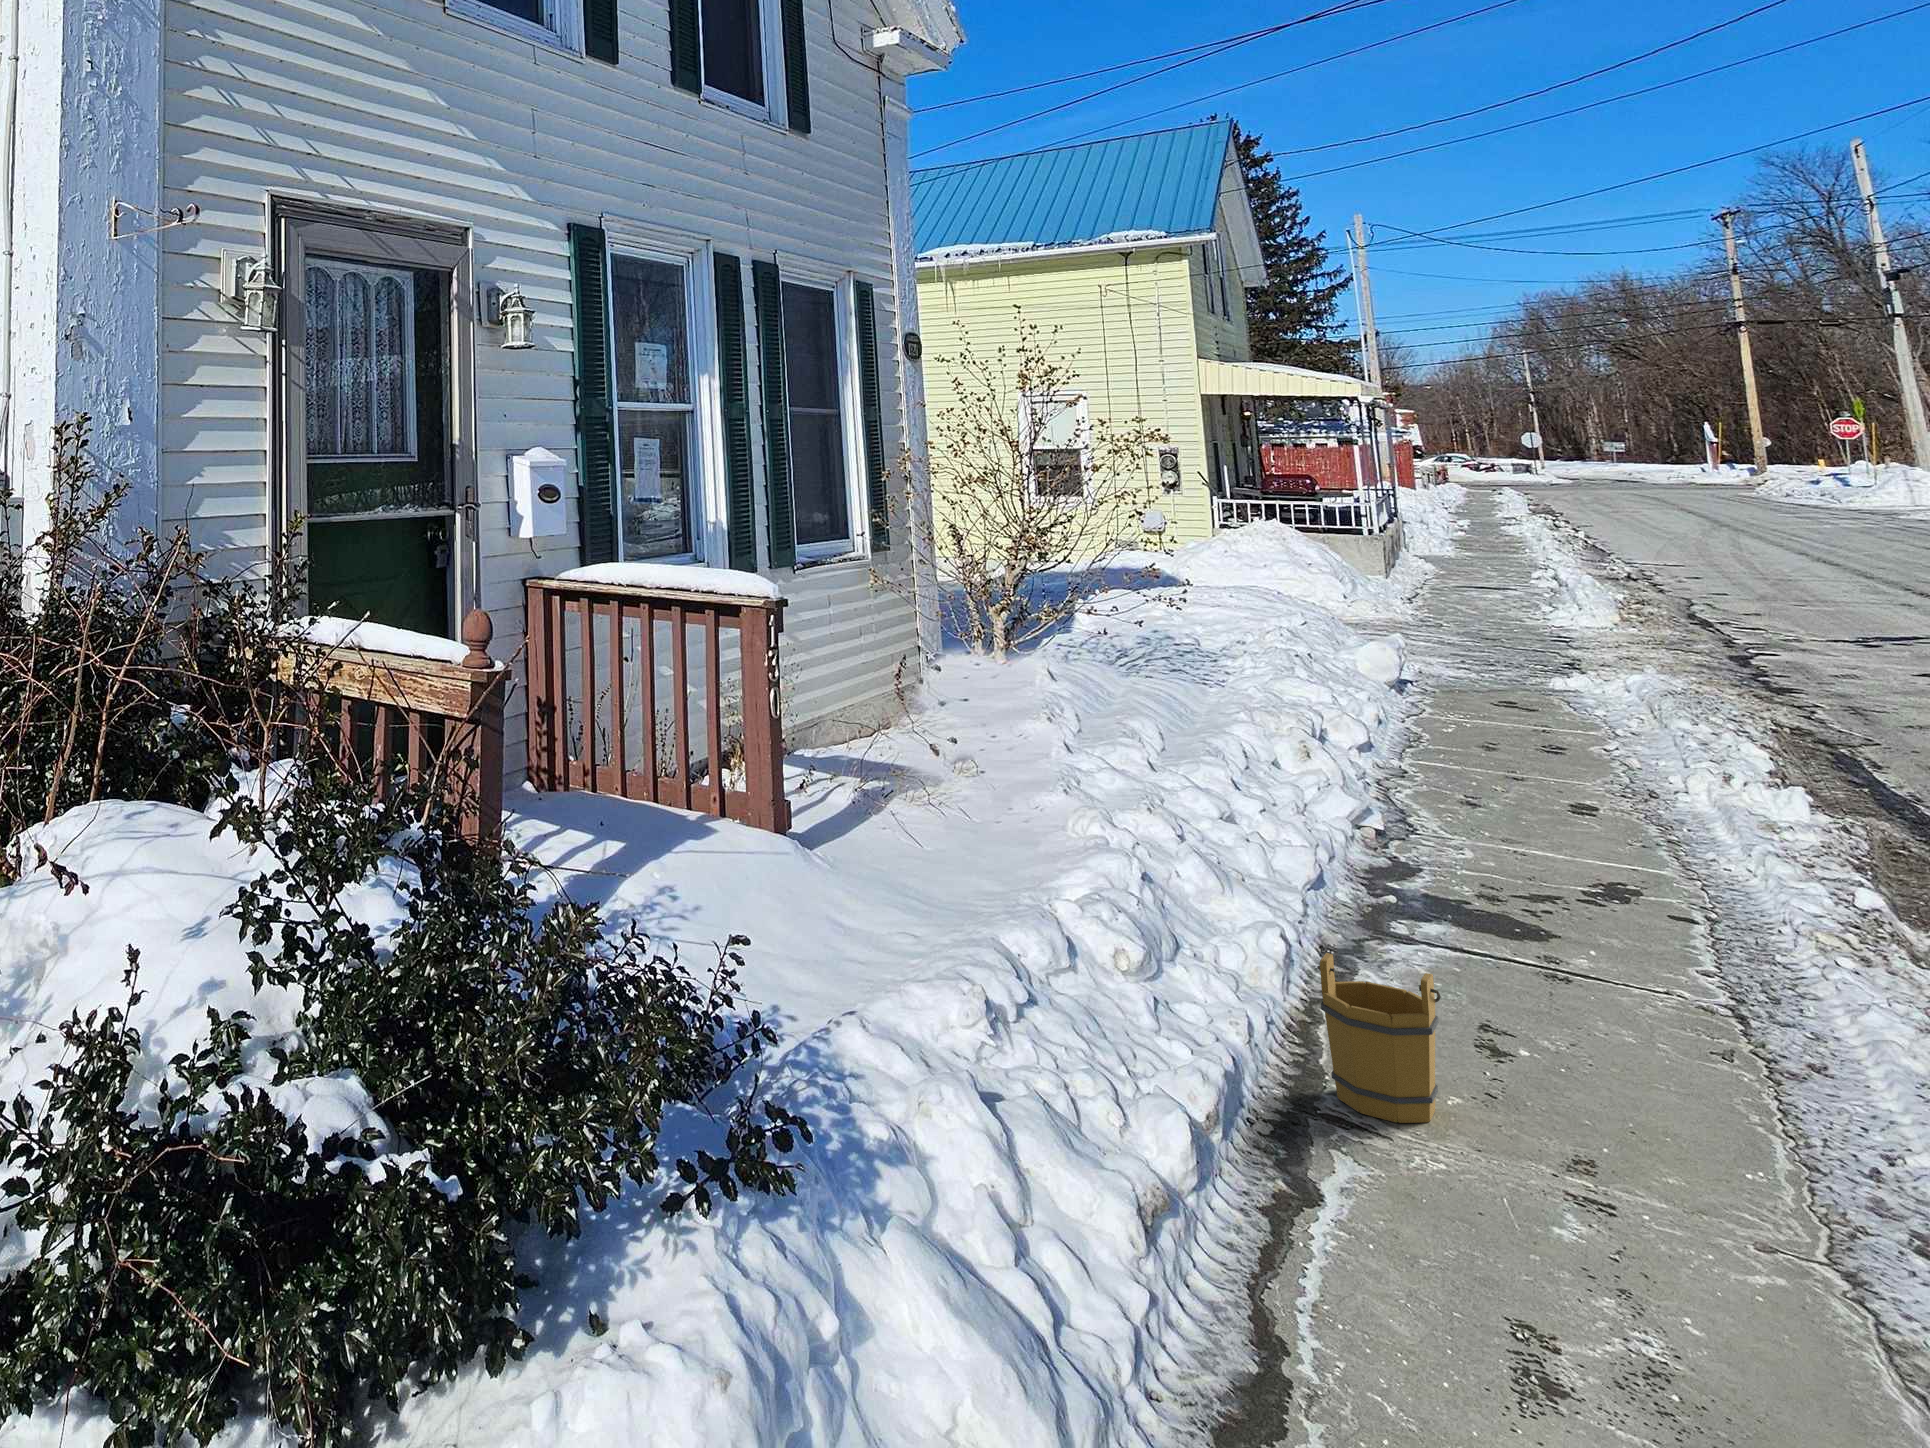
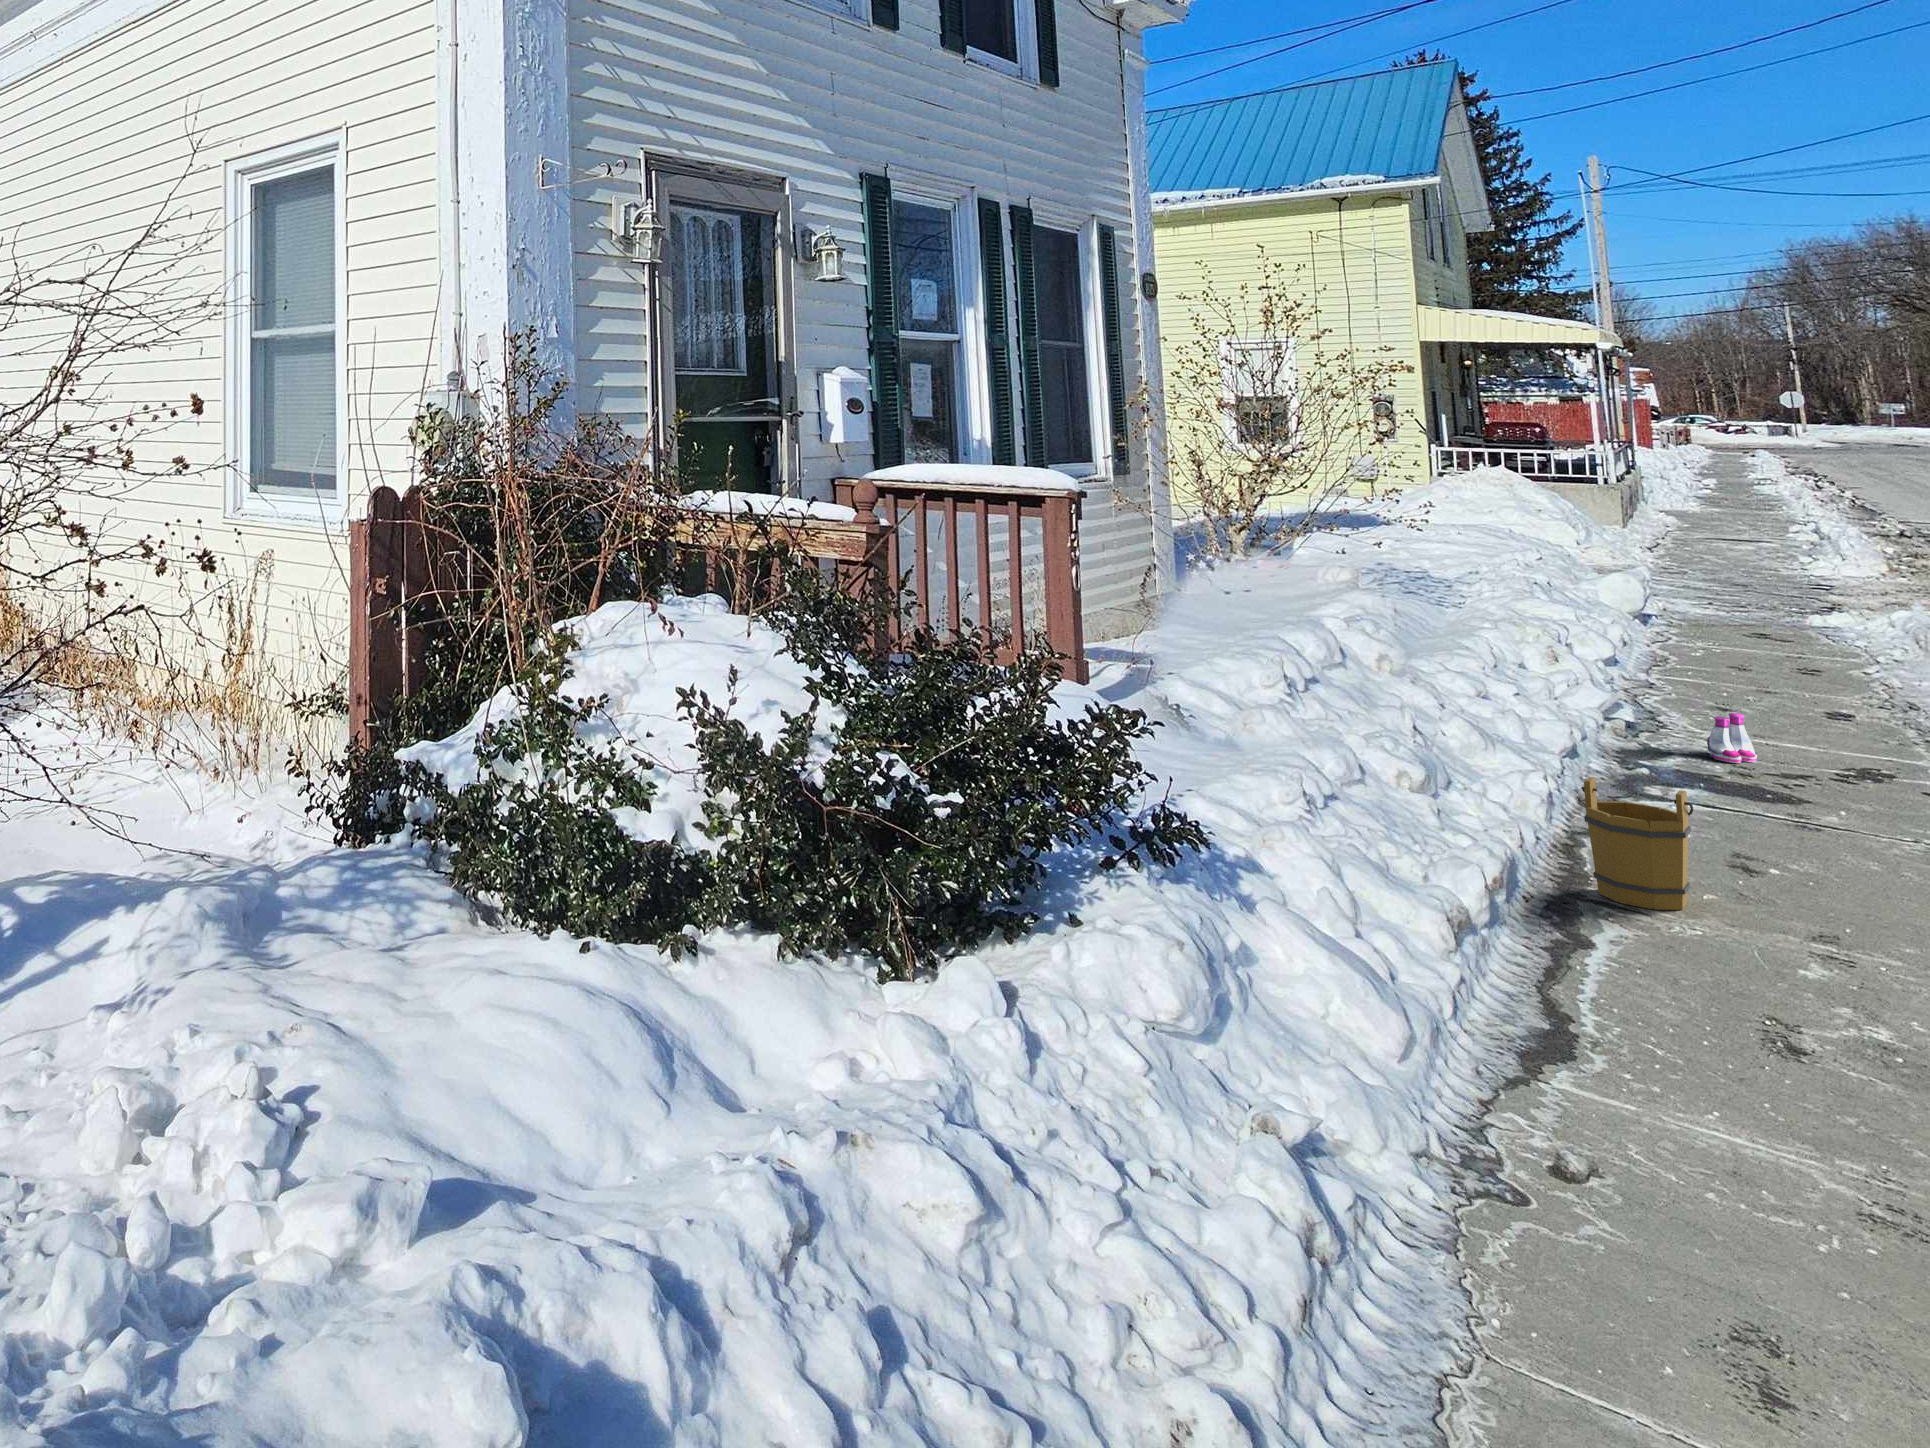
boots: none [1460,827,1511,886] -> present [1707,713,1757,763]

